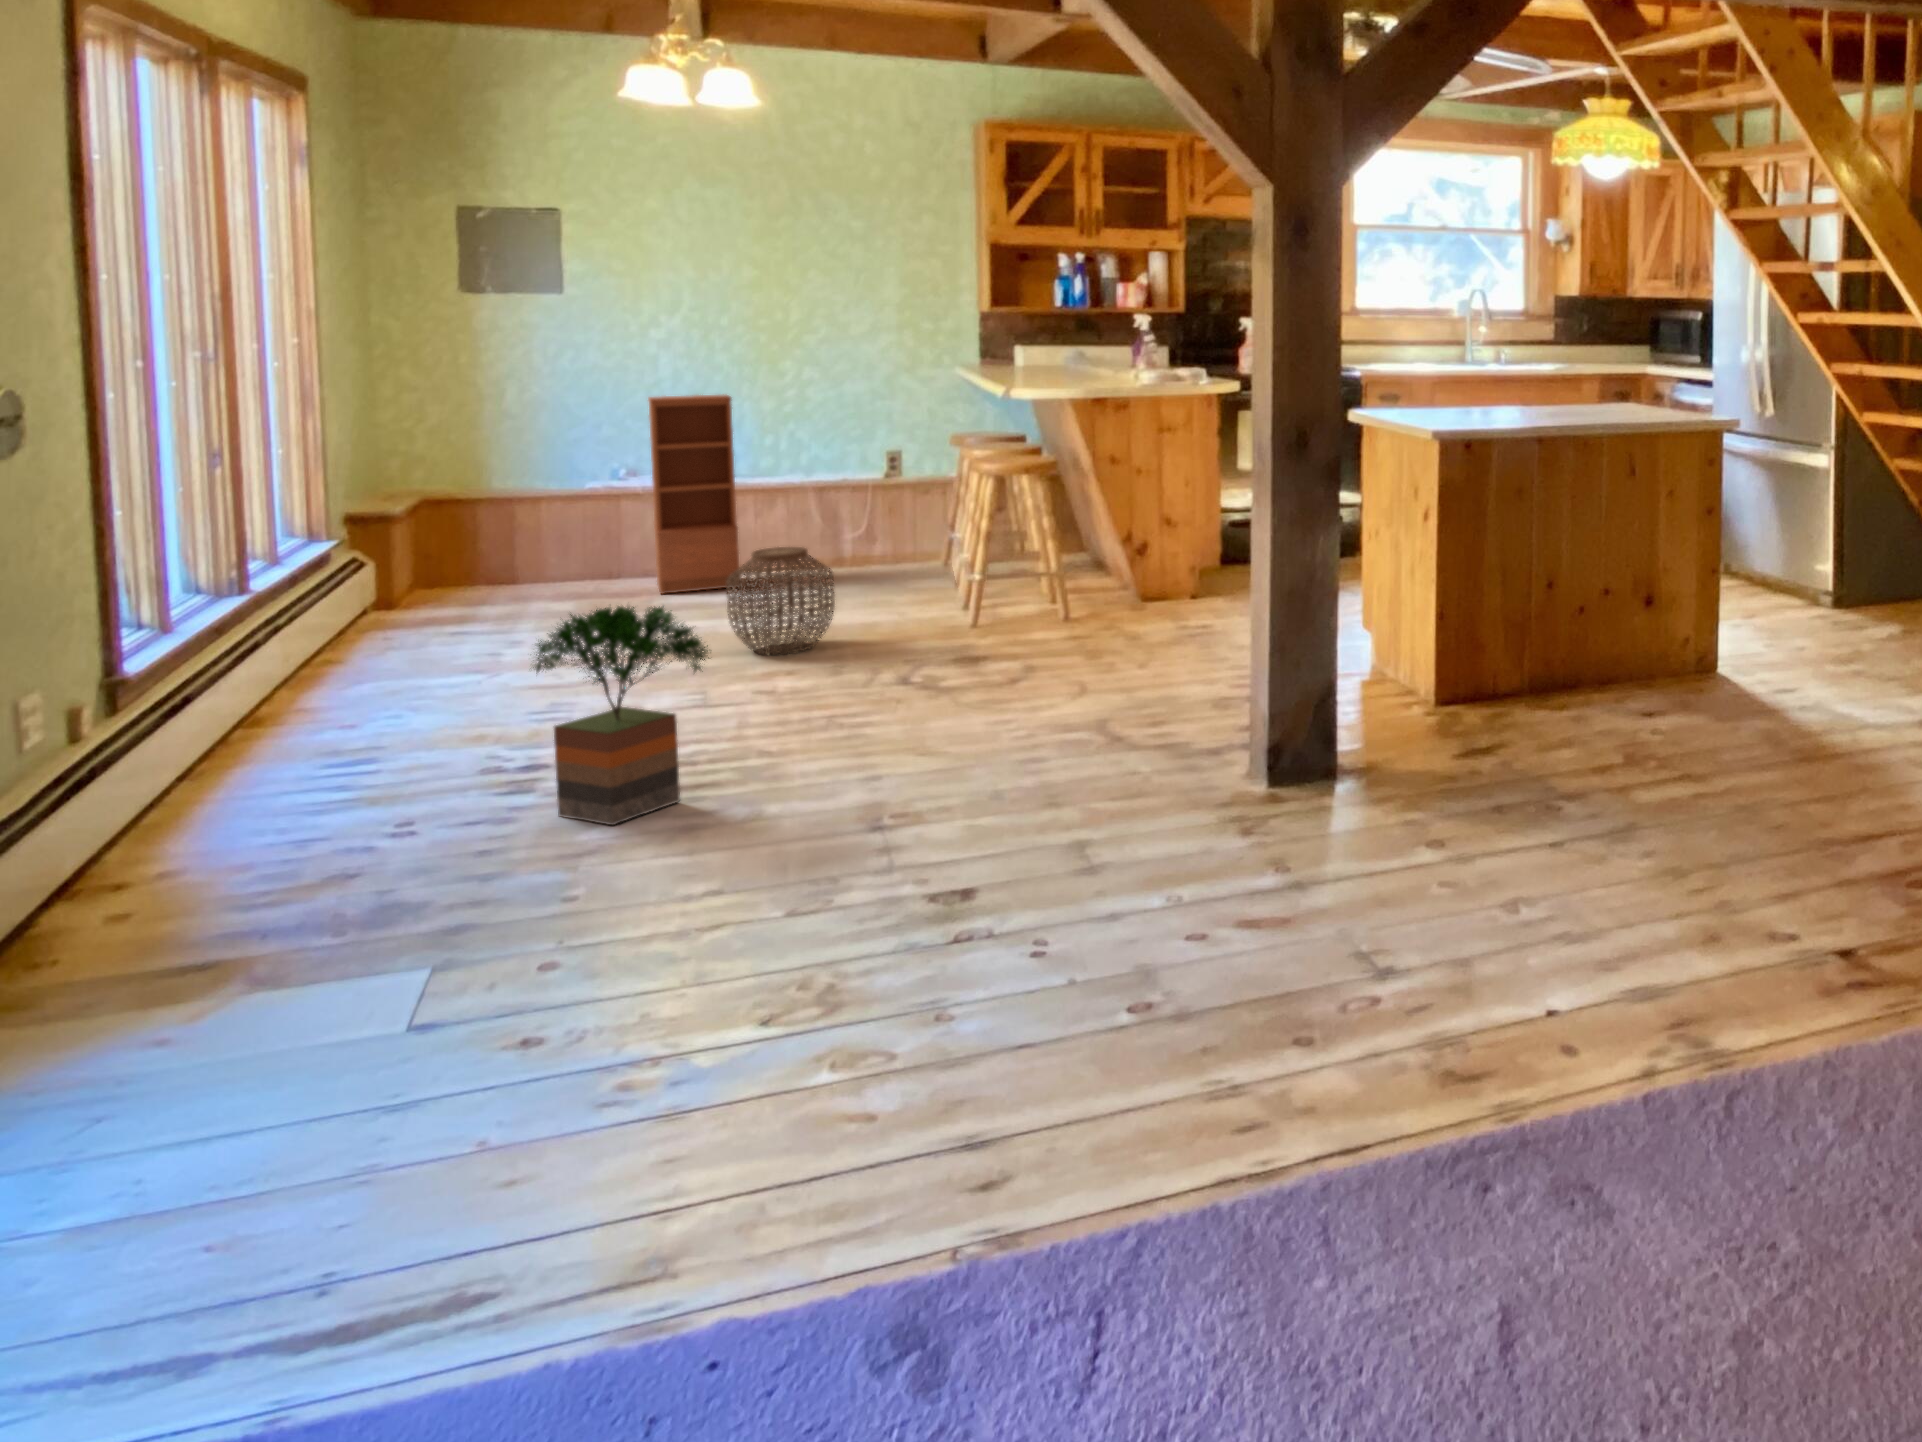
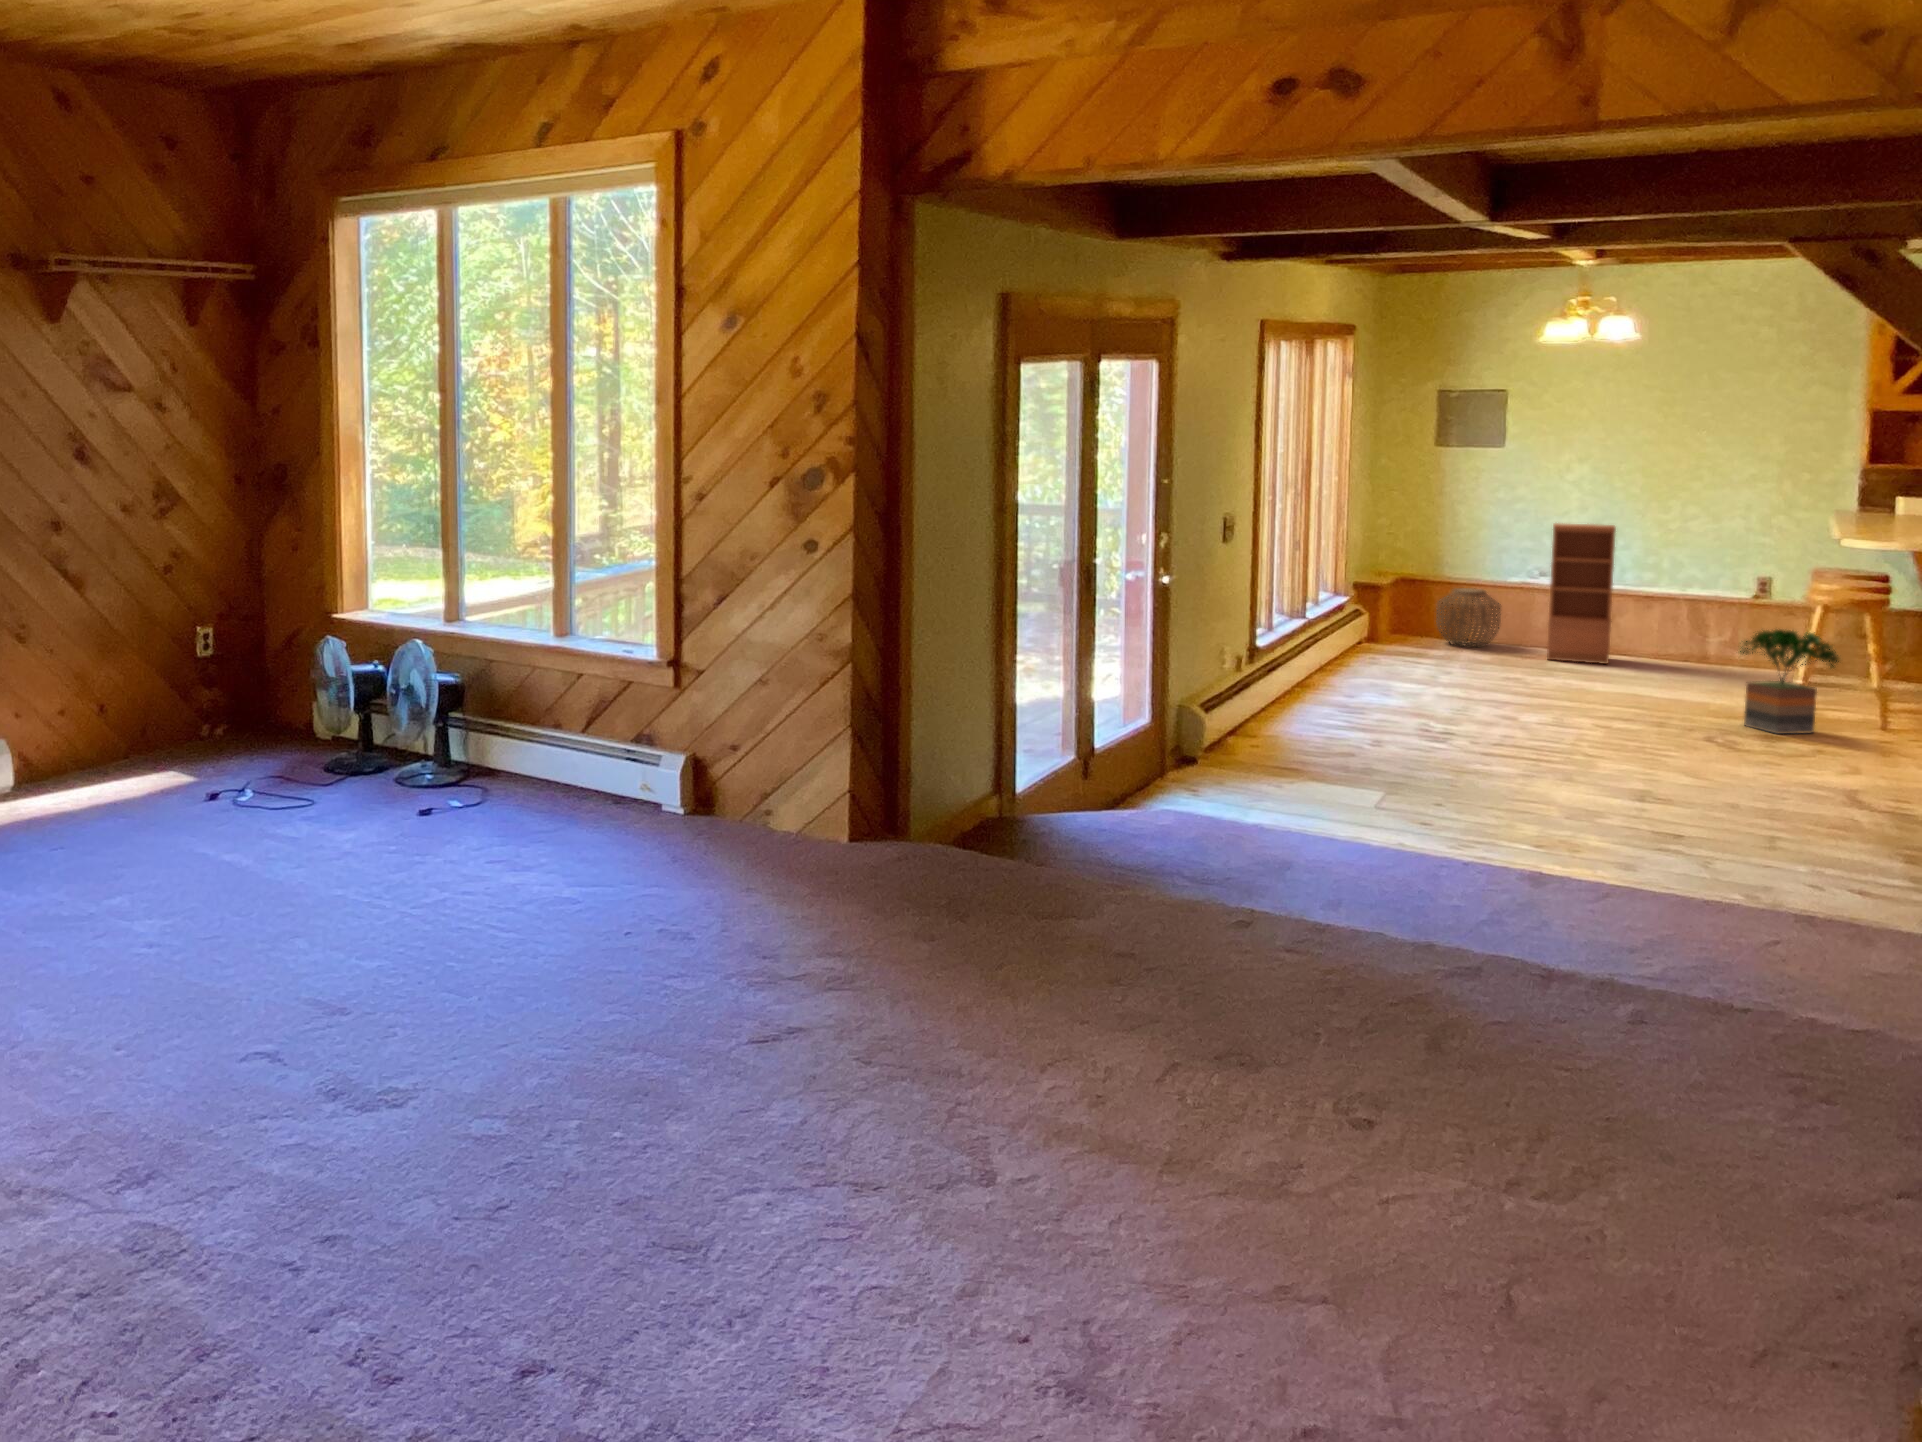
woven basket: present [726,547,834,655] -> present [1436,588,1501,647]
potted tree: present [533,606,709,825] -> present [1740,630,1839,734]

